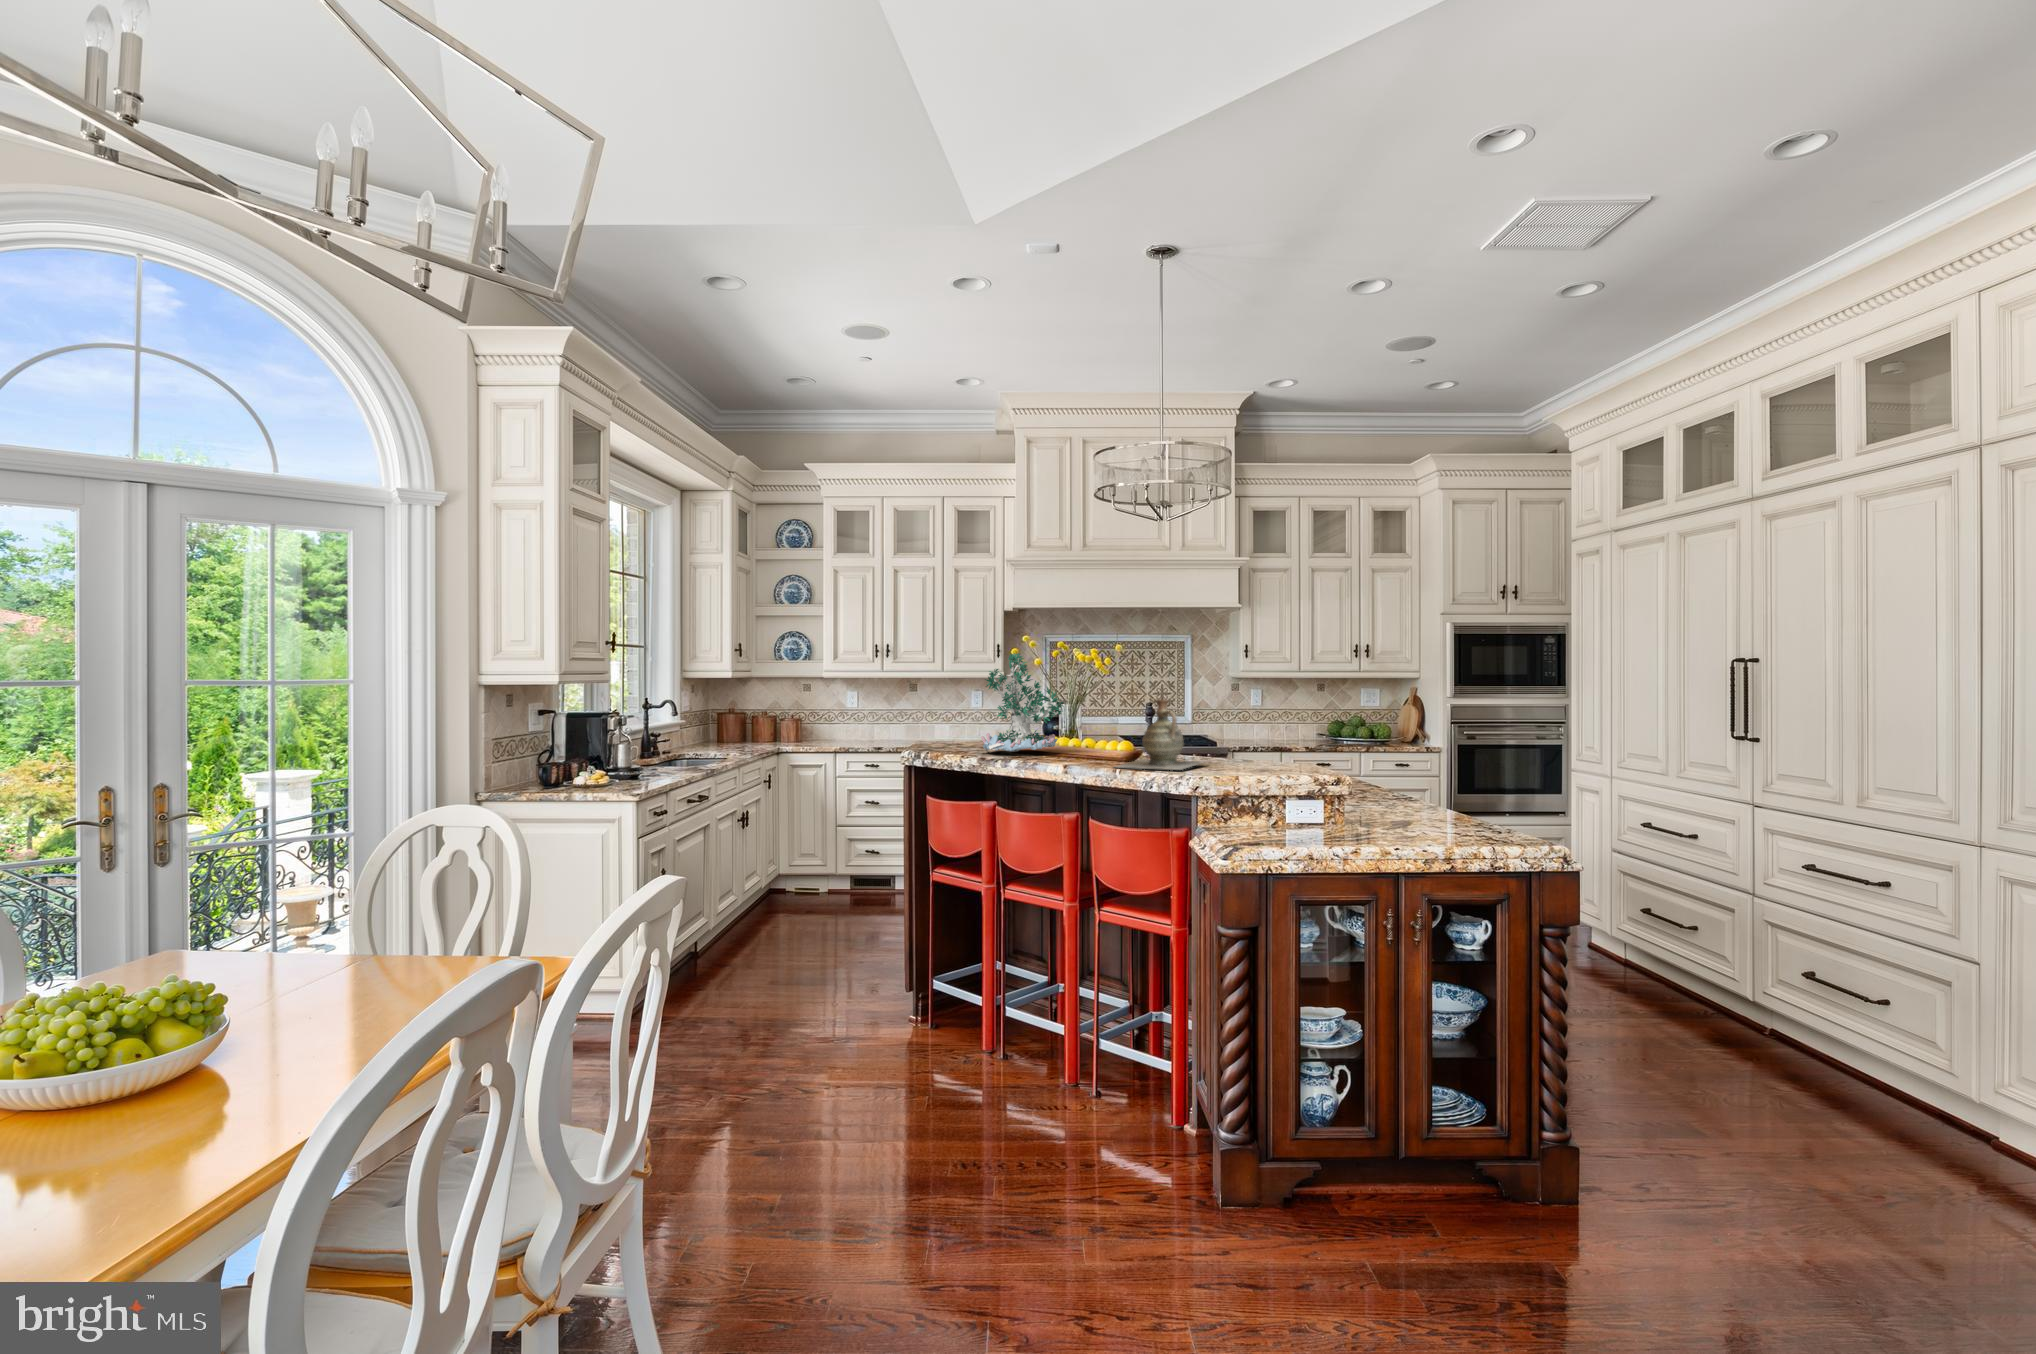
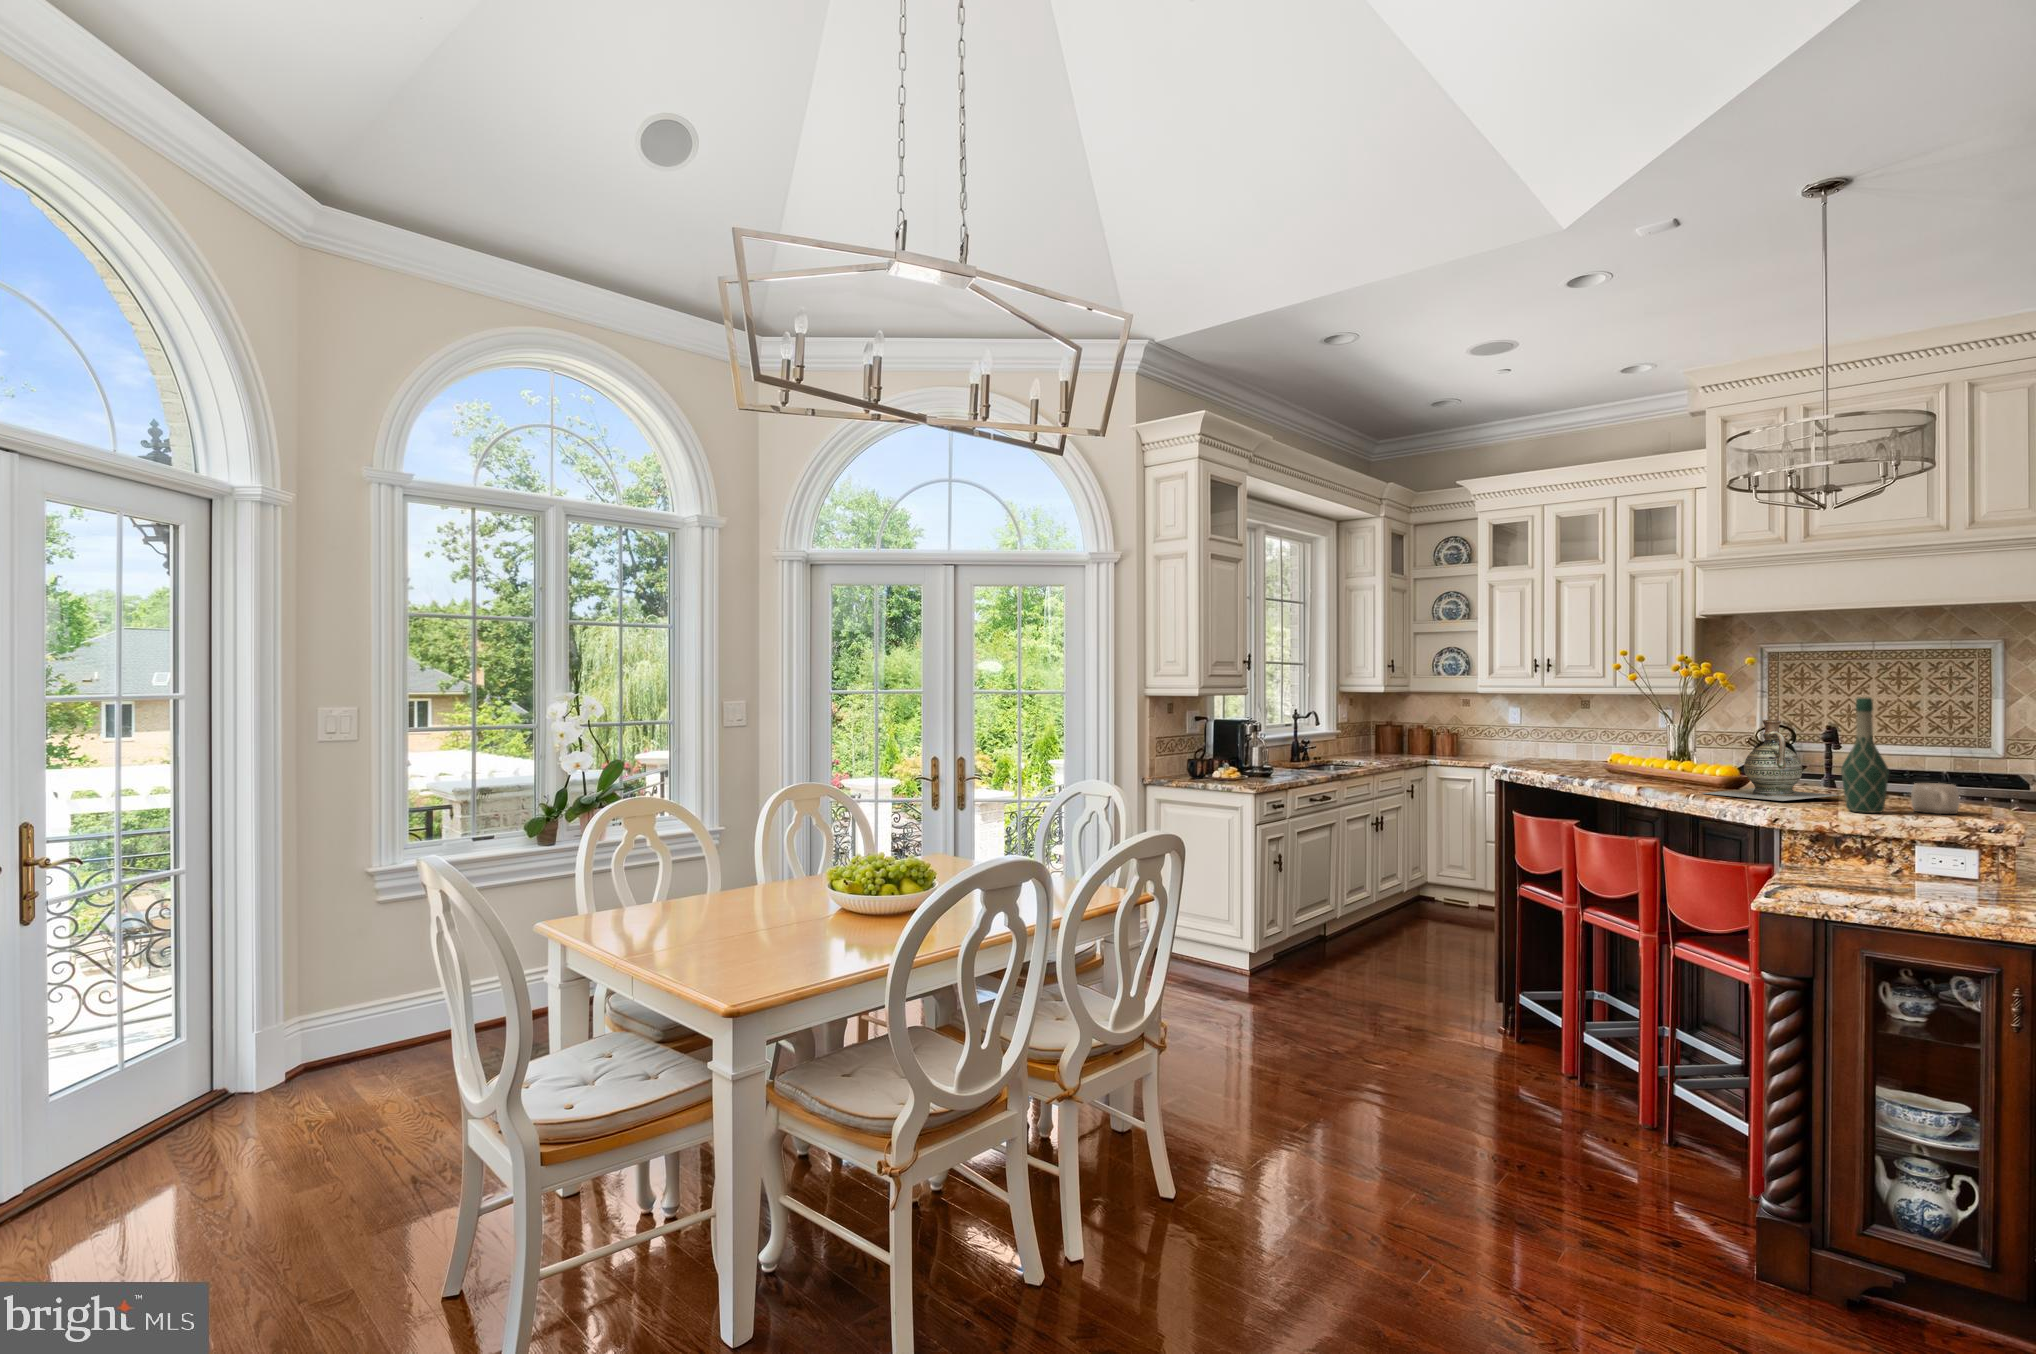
plant: present [981,653,1063,752] -> none [1579,666,1684,772]
wine bottle: none [1230,679,1261,776] -> present [1841,697,1889,813]
mug: none [1264,748,1294,772] -> present [1911,783,1959,814]

